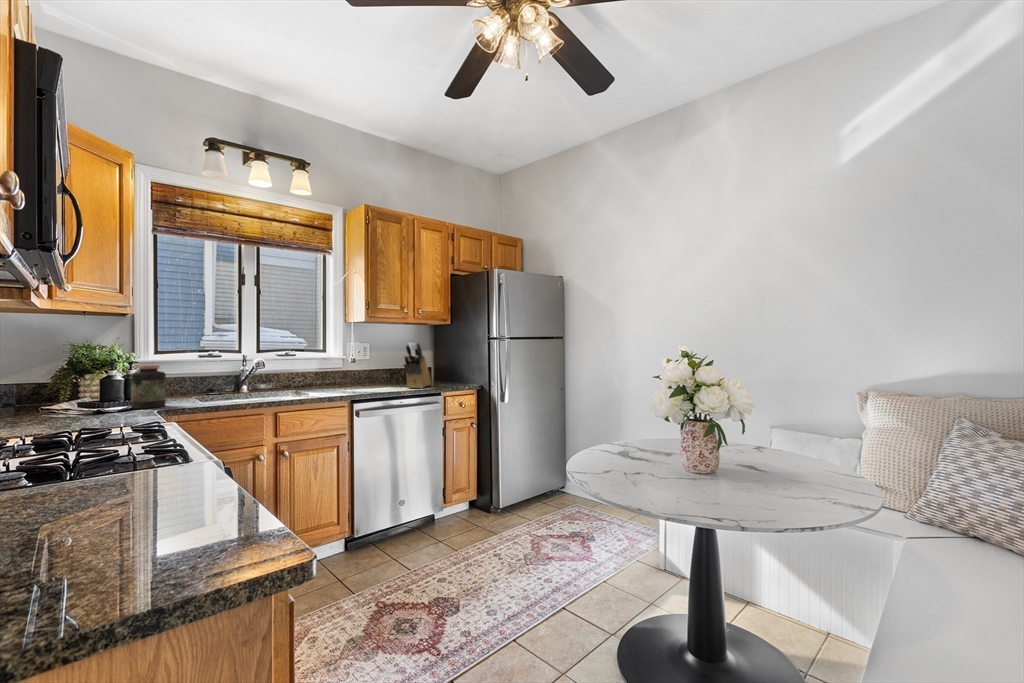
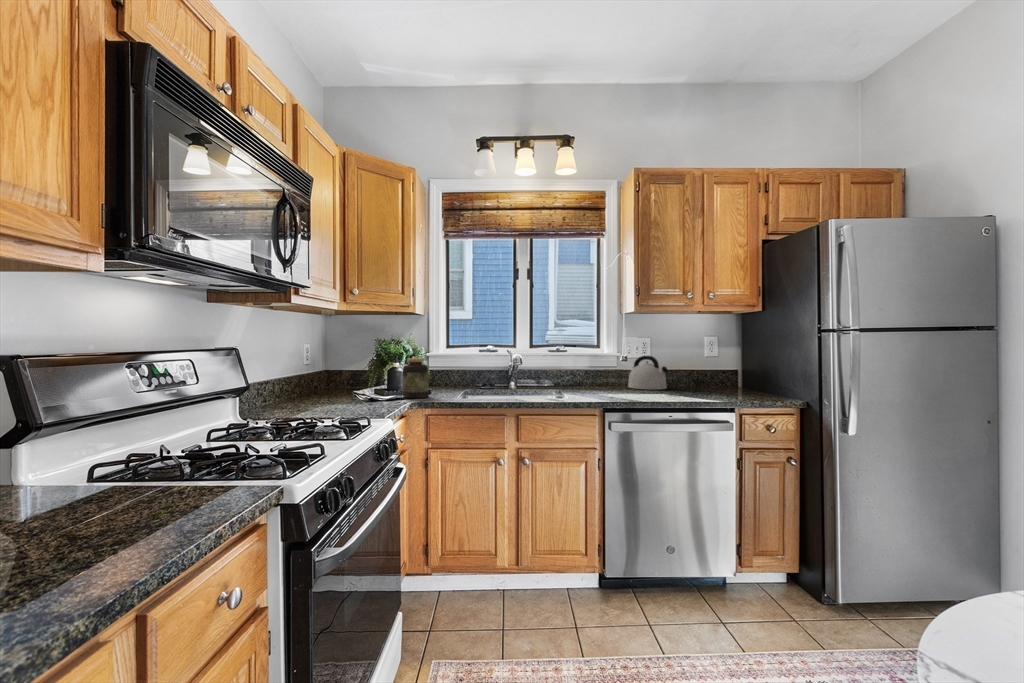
knife block: present [404,343,431,388] -> none [676,337,724,400]
kettle: none [353,358,387,385] -> present [628,356,668,390]

